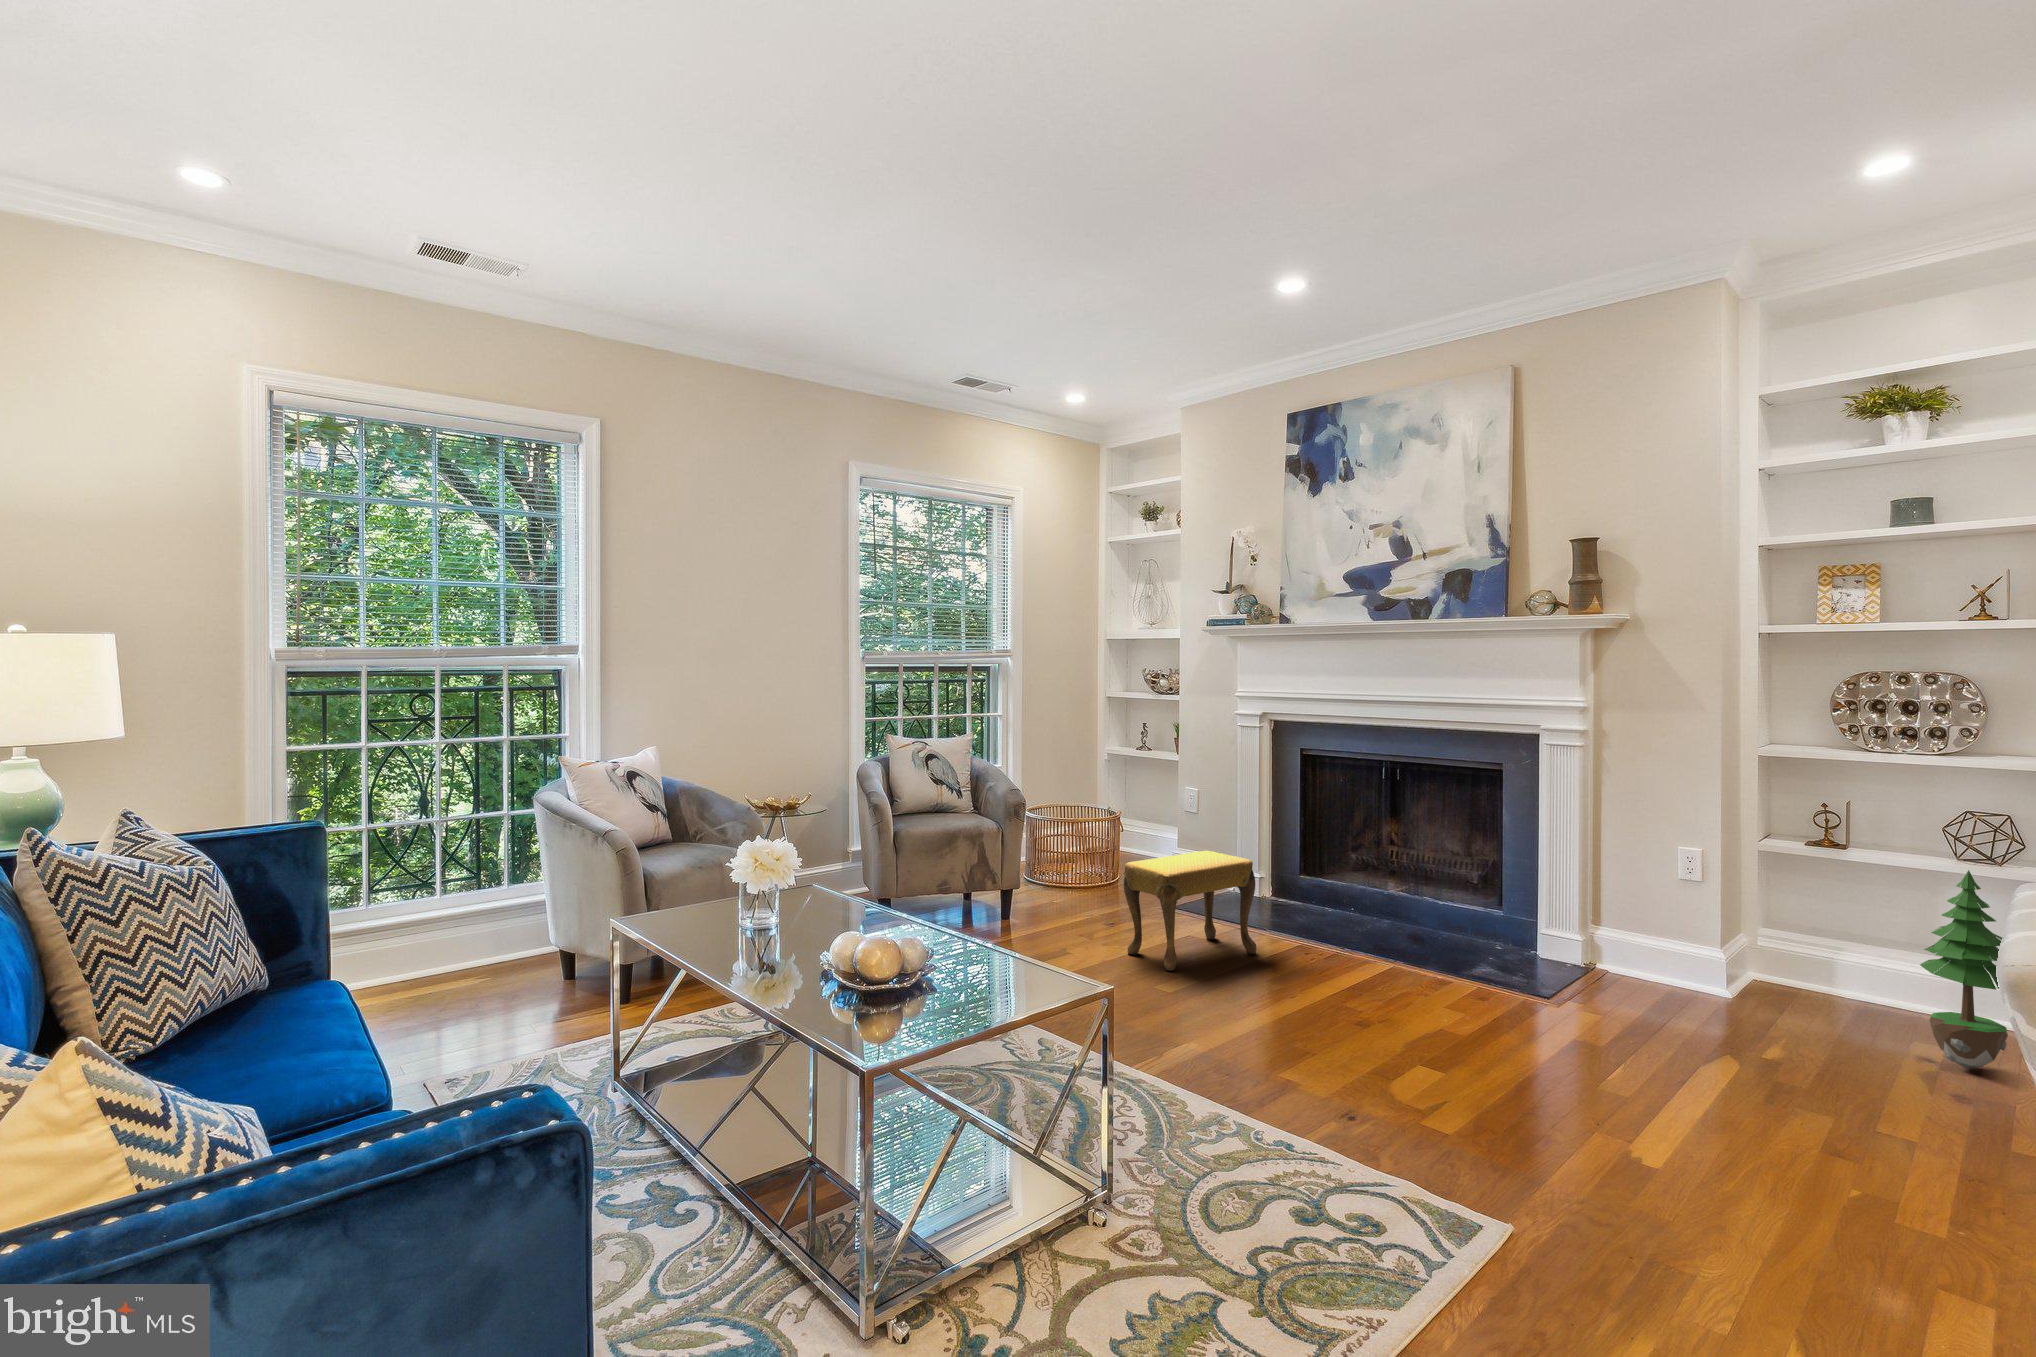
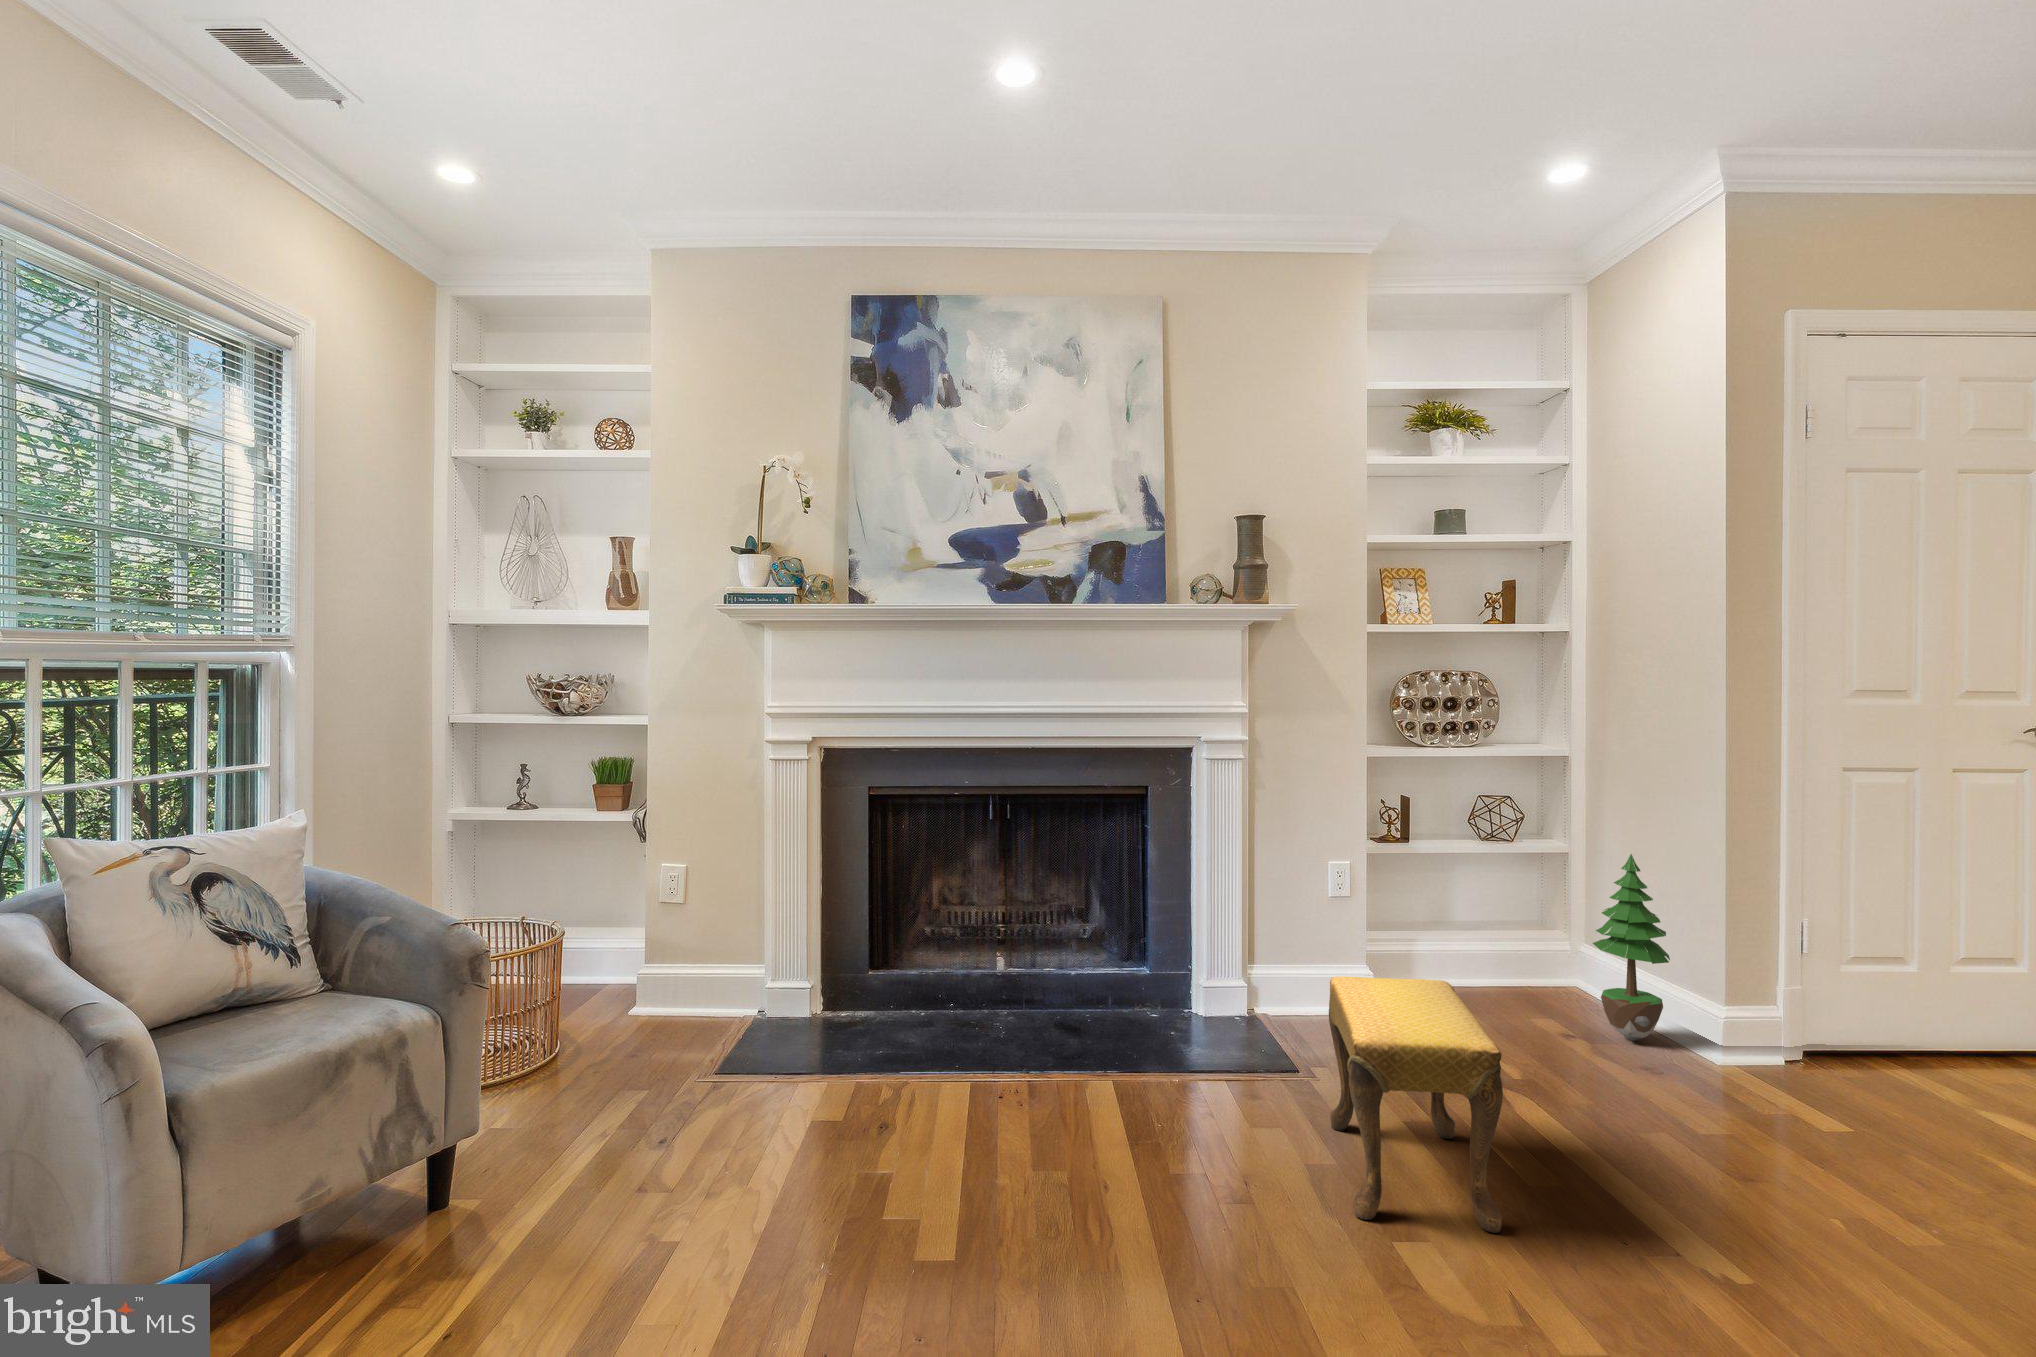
footstool: present [1124,851,1257,971] -> present [1329,977,1503,1233]

